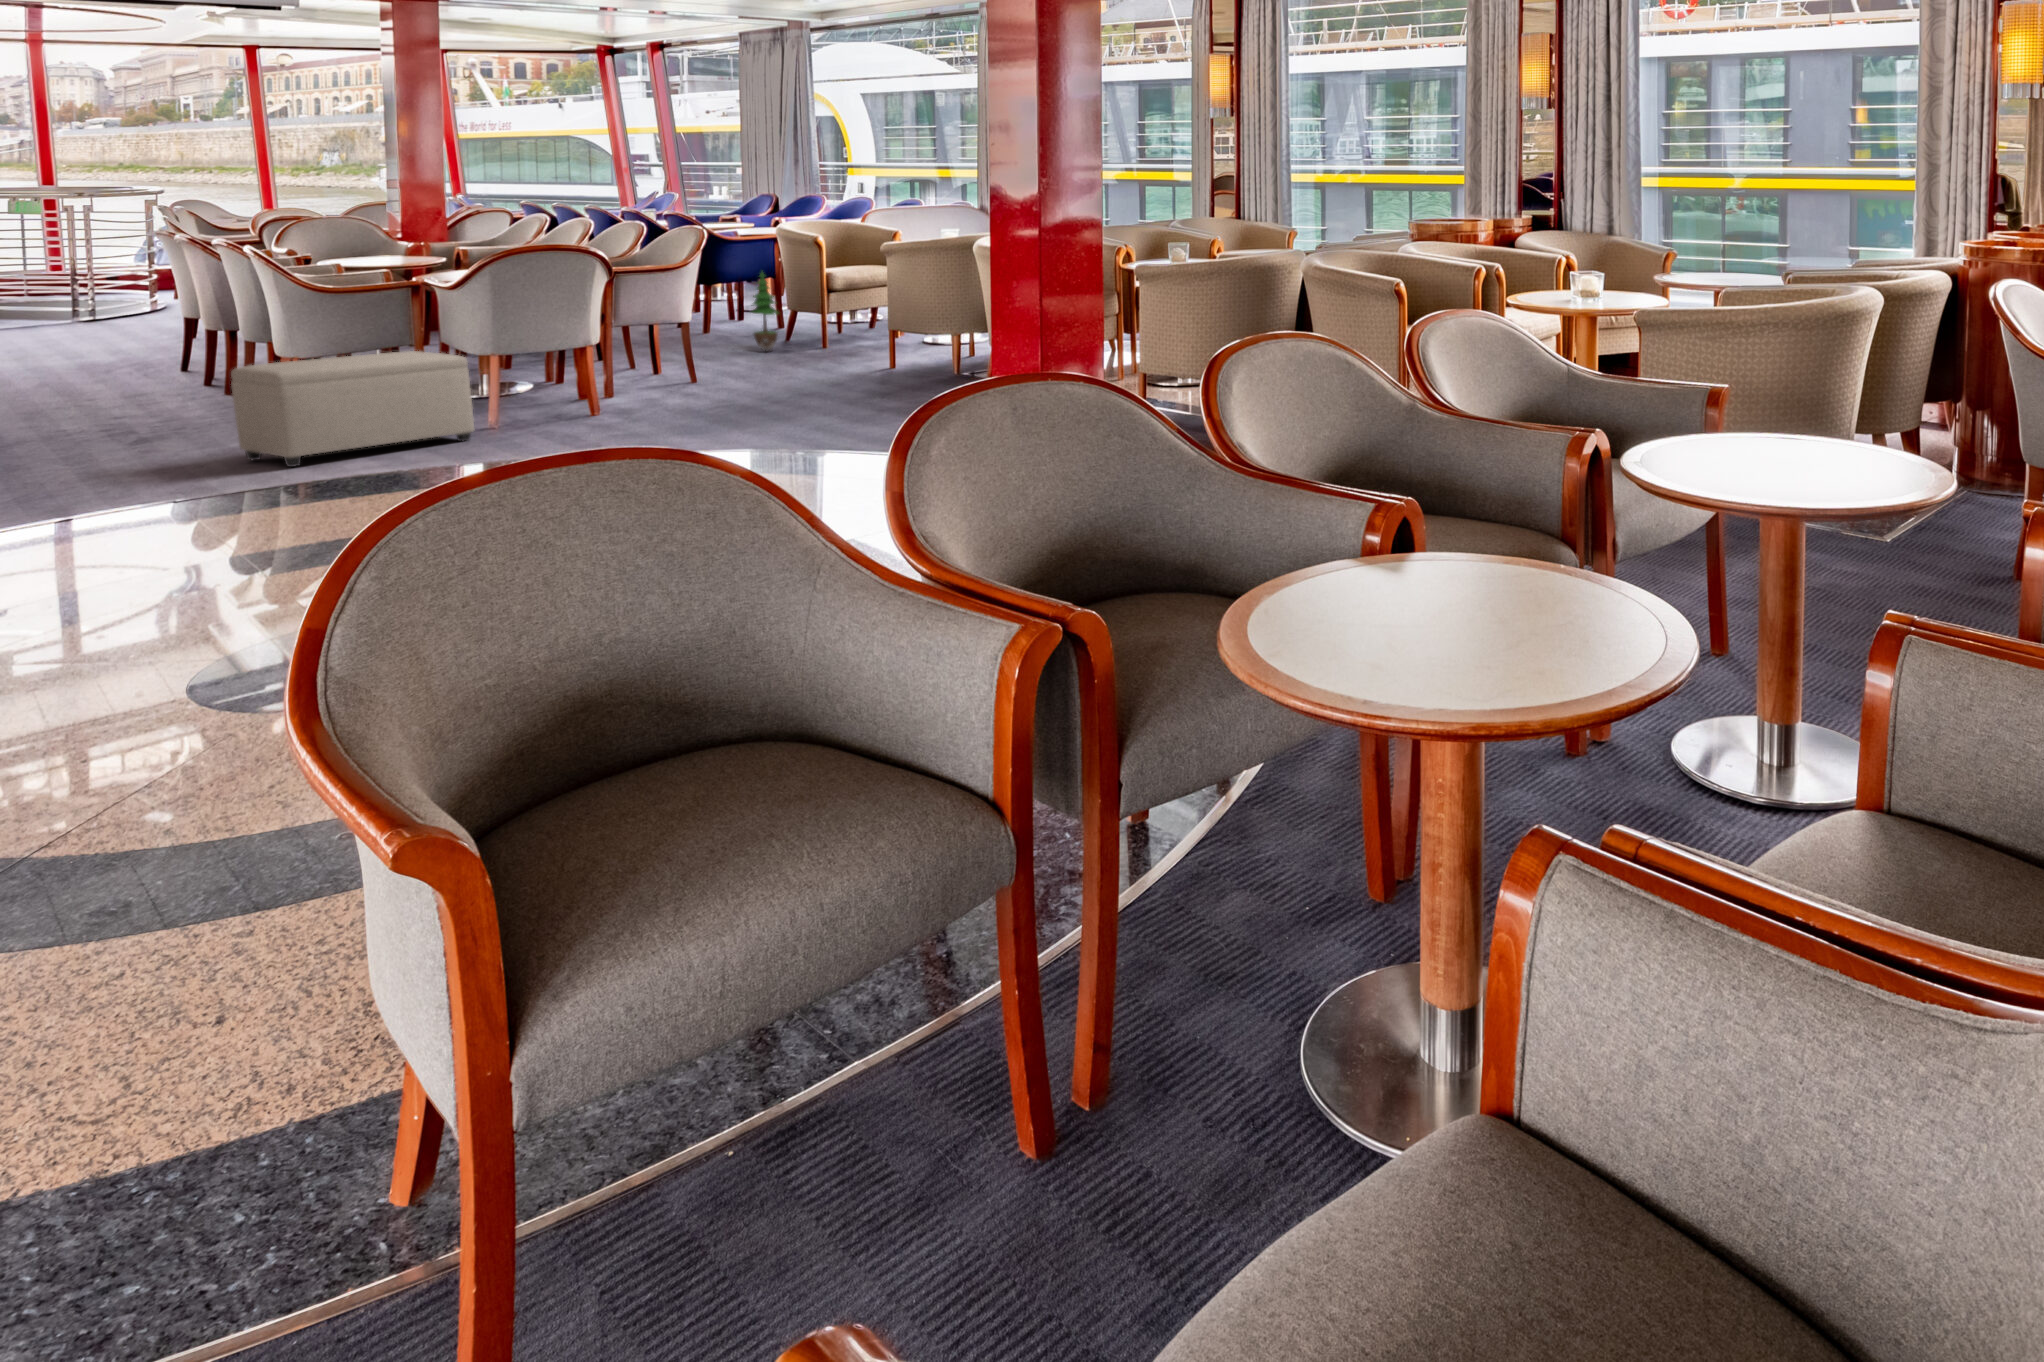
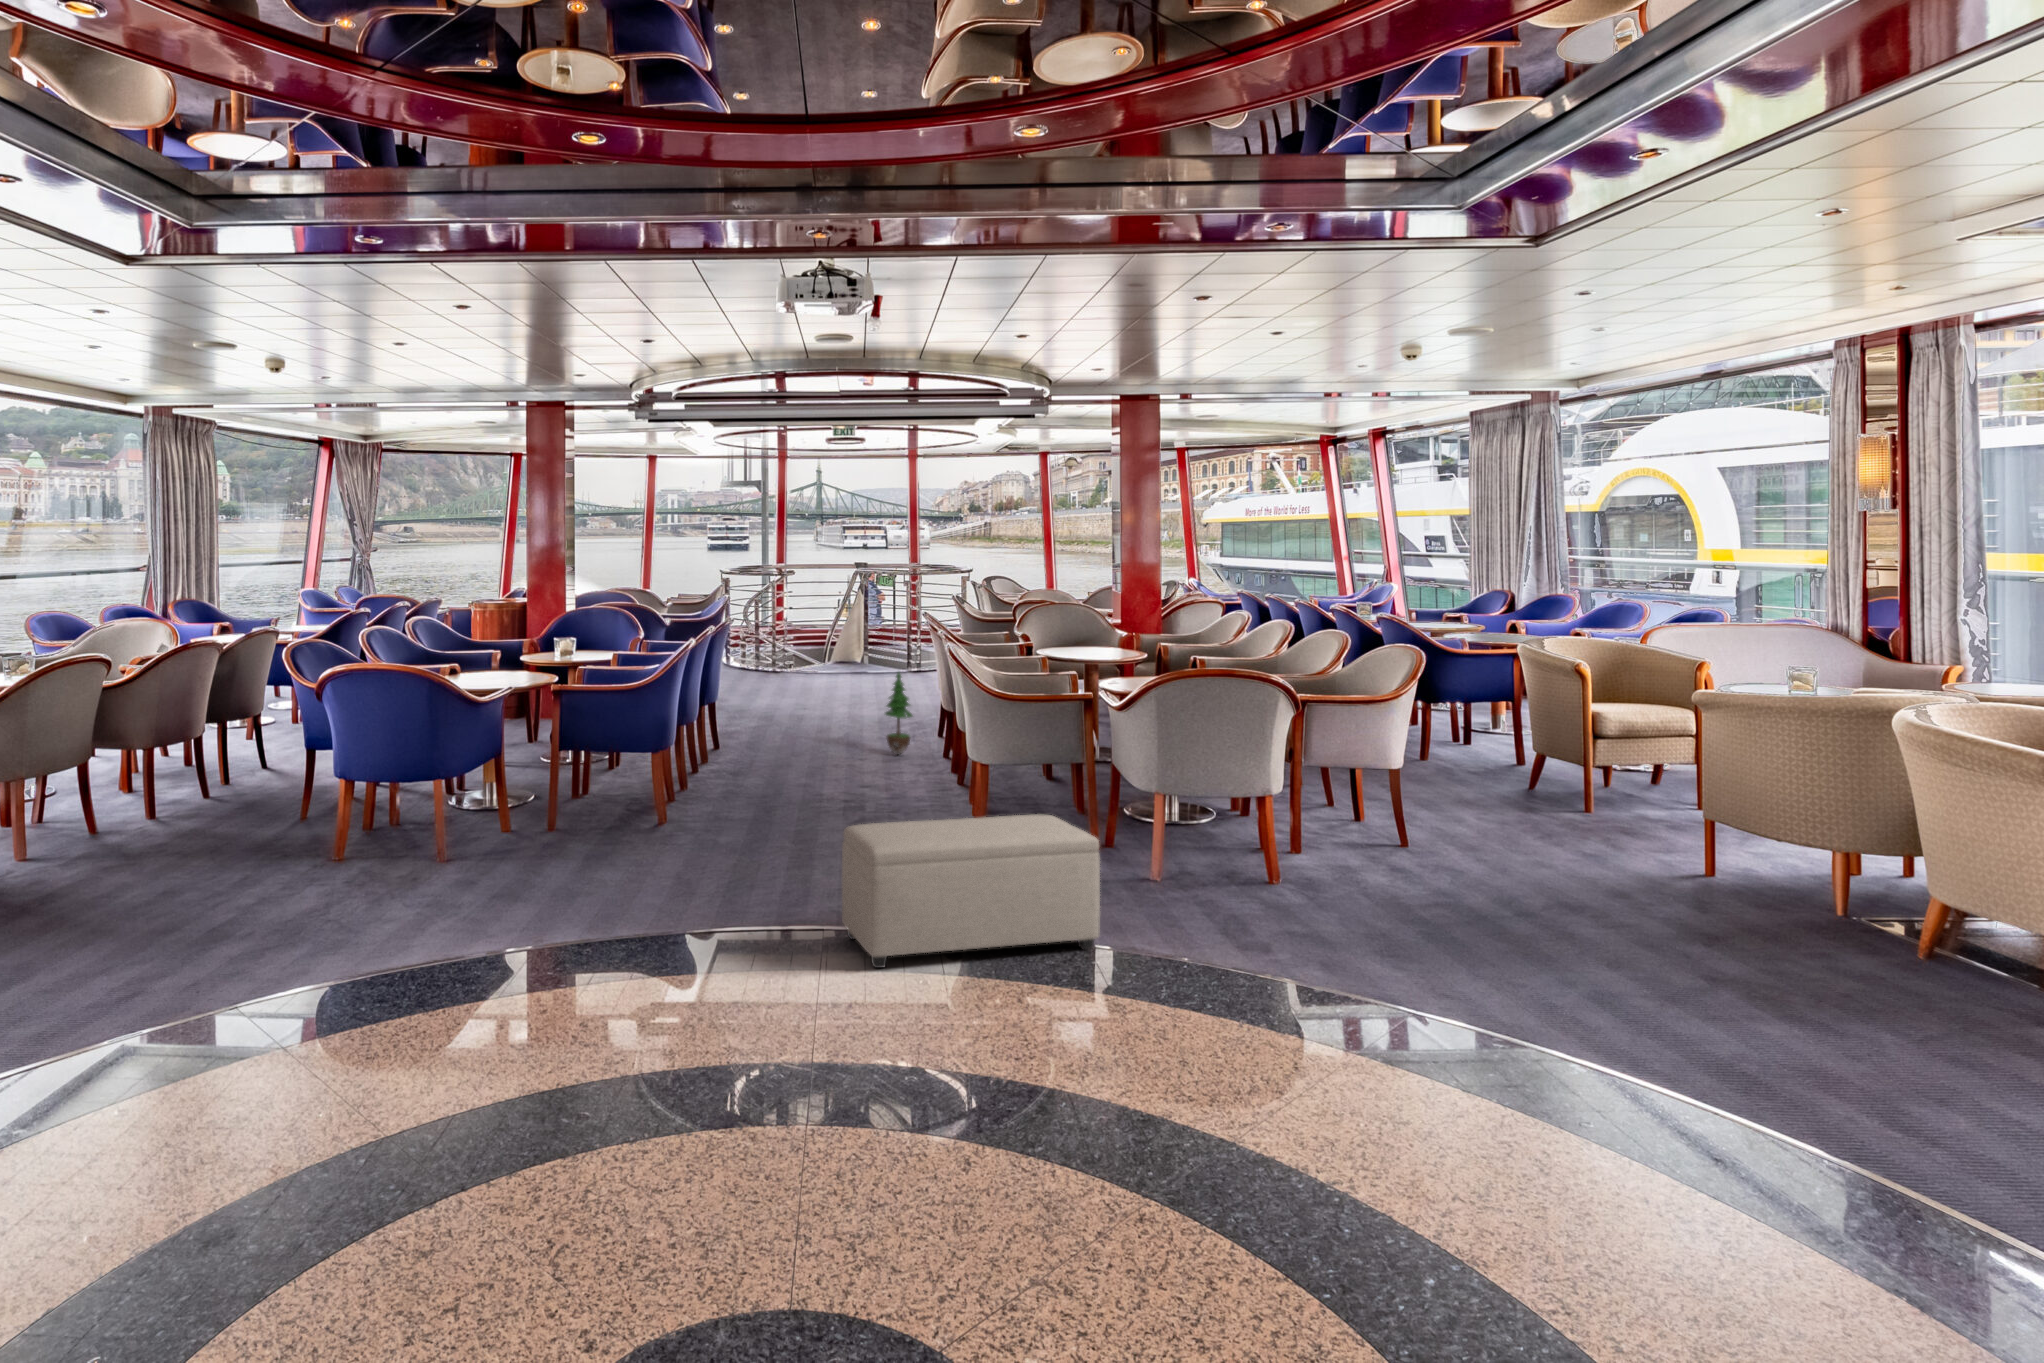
potted tree: present [751,272,778,351] -> present [885,673,912,755]

